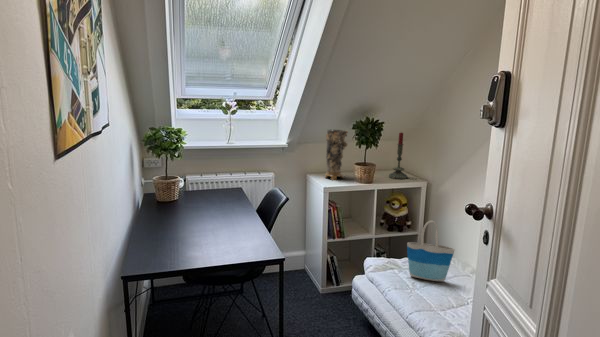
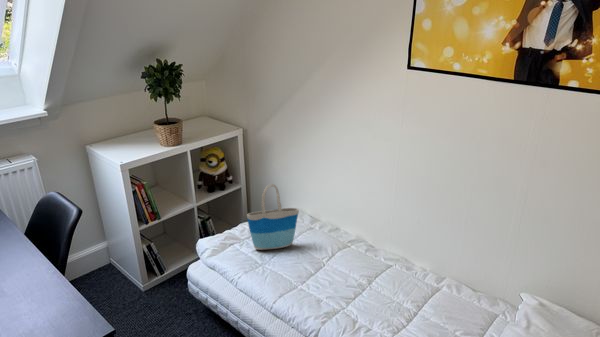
decorative vase: present [325,130,348,180] -> none [103,78,140,148]
candle: present [389,133,407,179] -> none [195,69,218,129]

